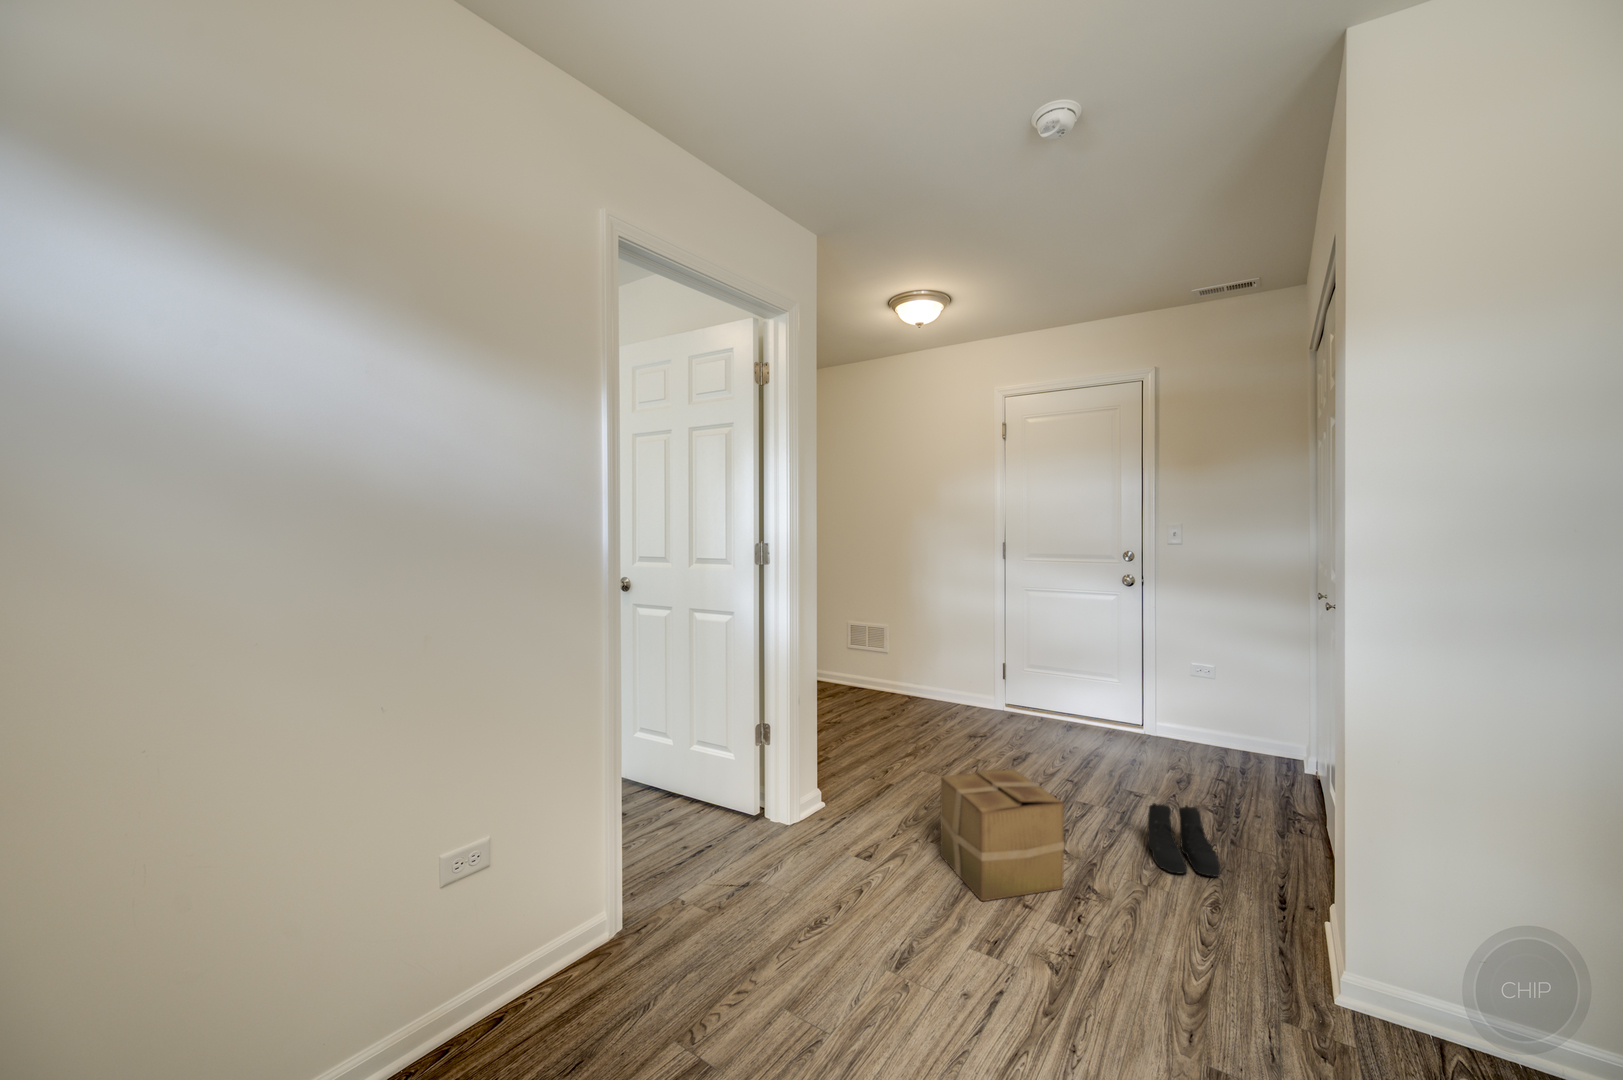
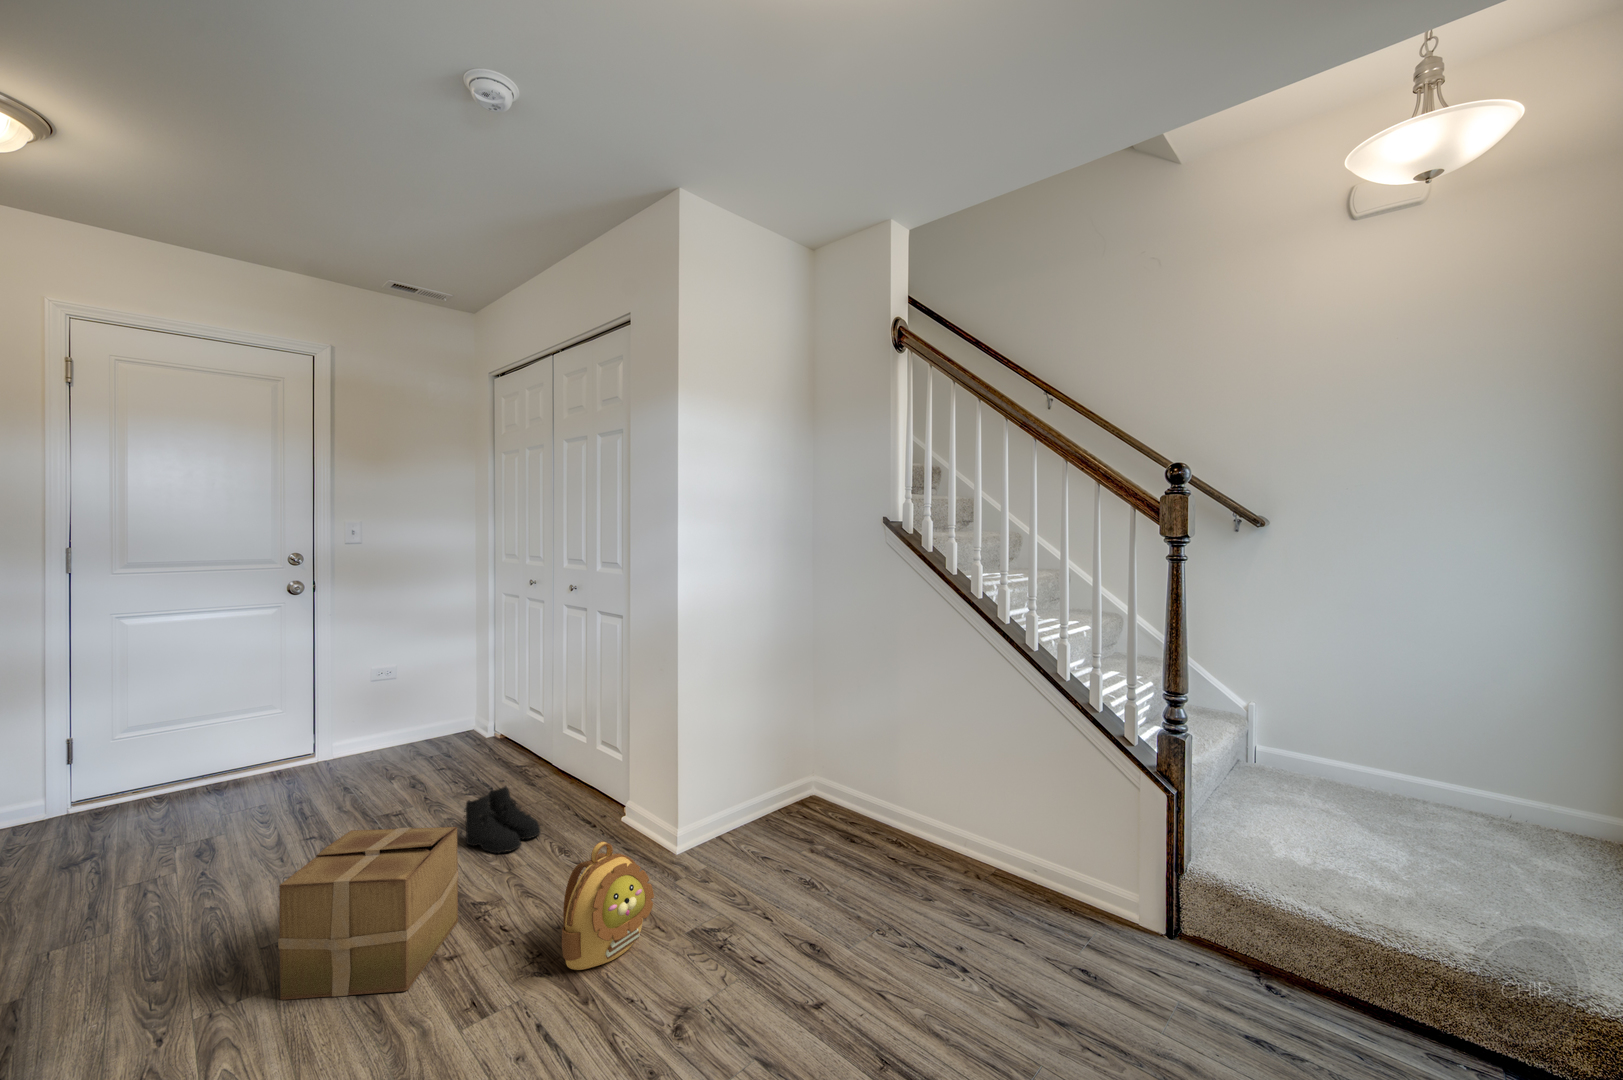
backpack: none [1062,879,1182,1019] -> present [562,842,654,970]

